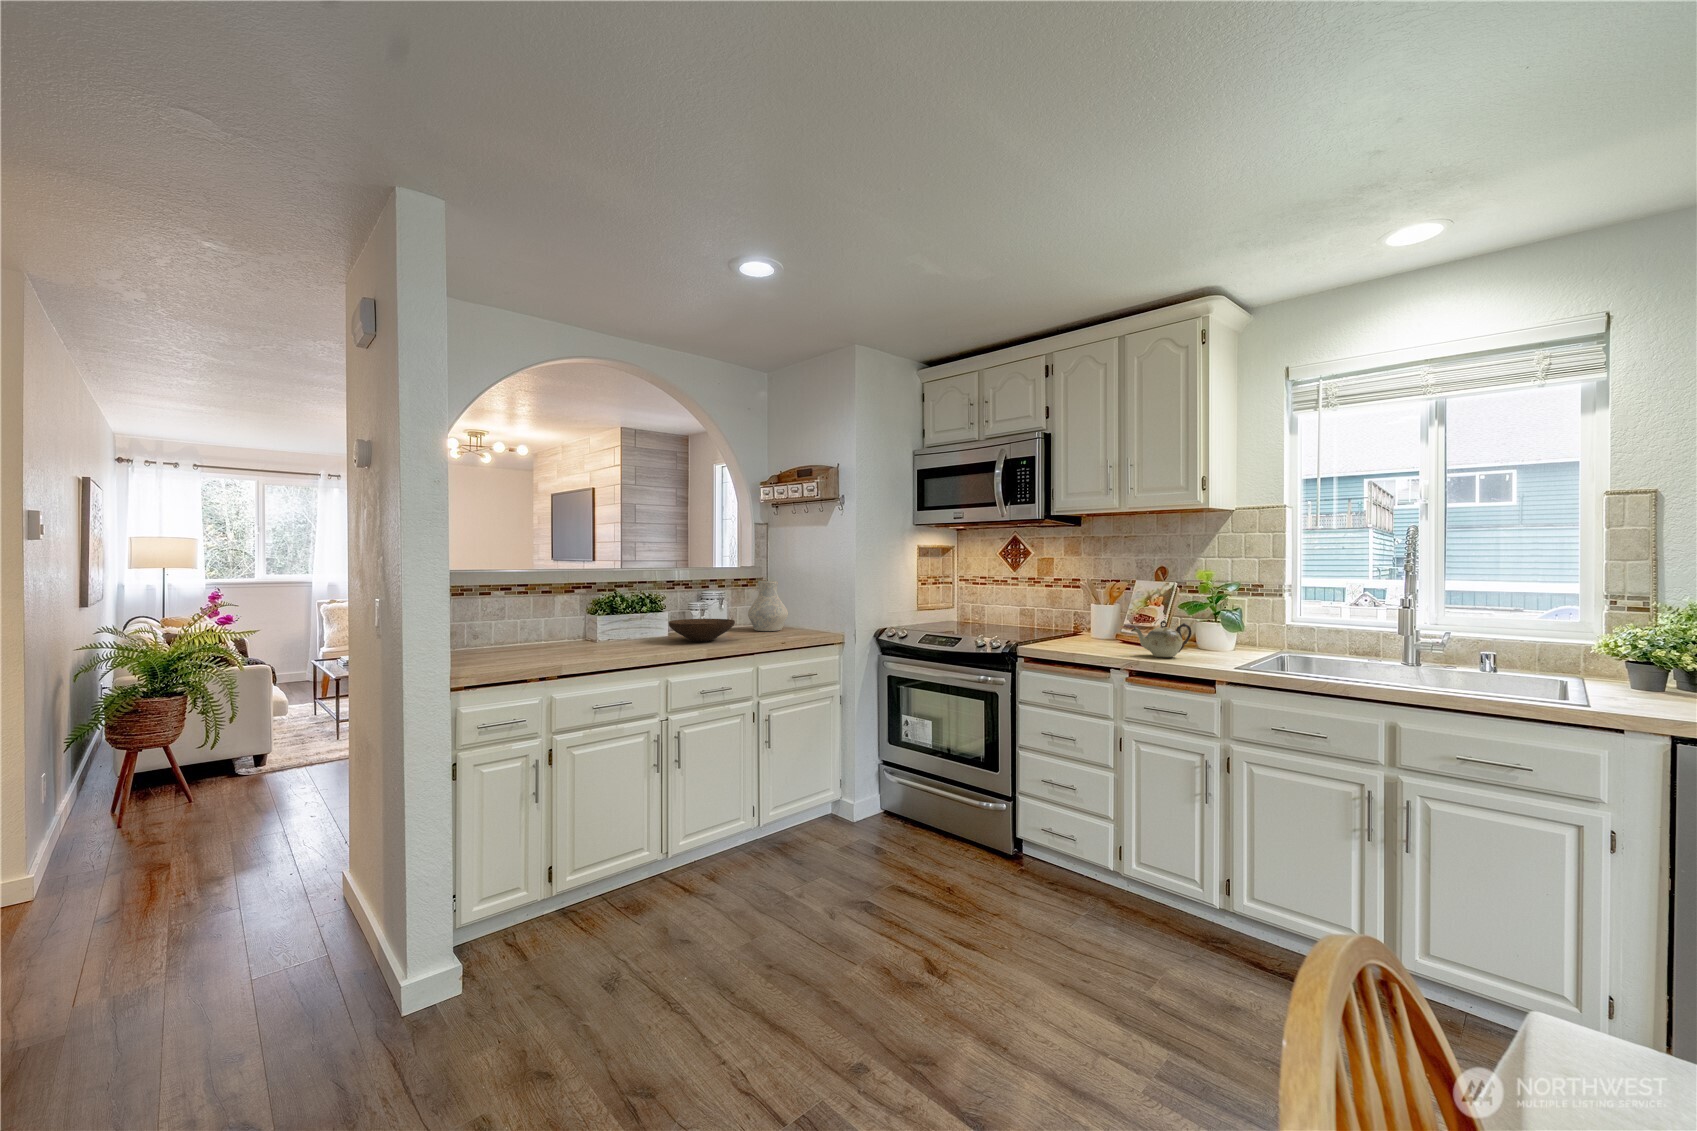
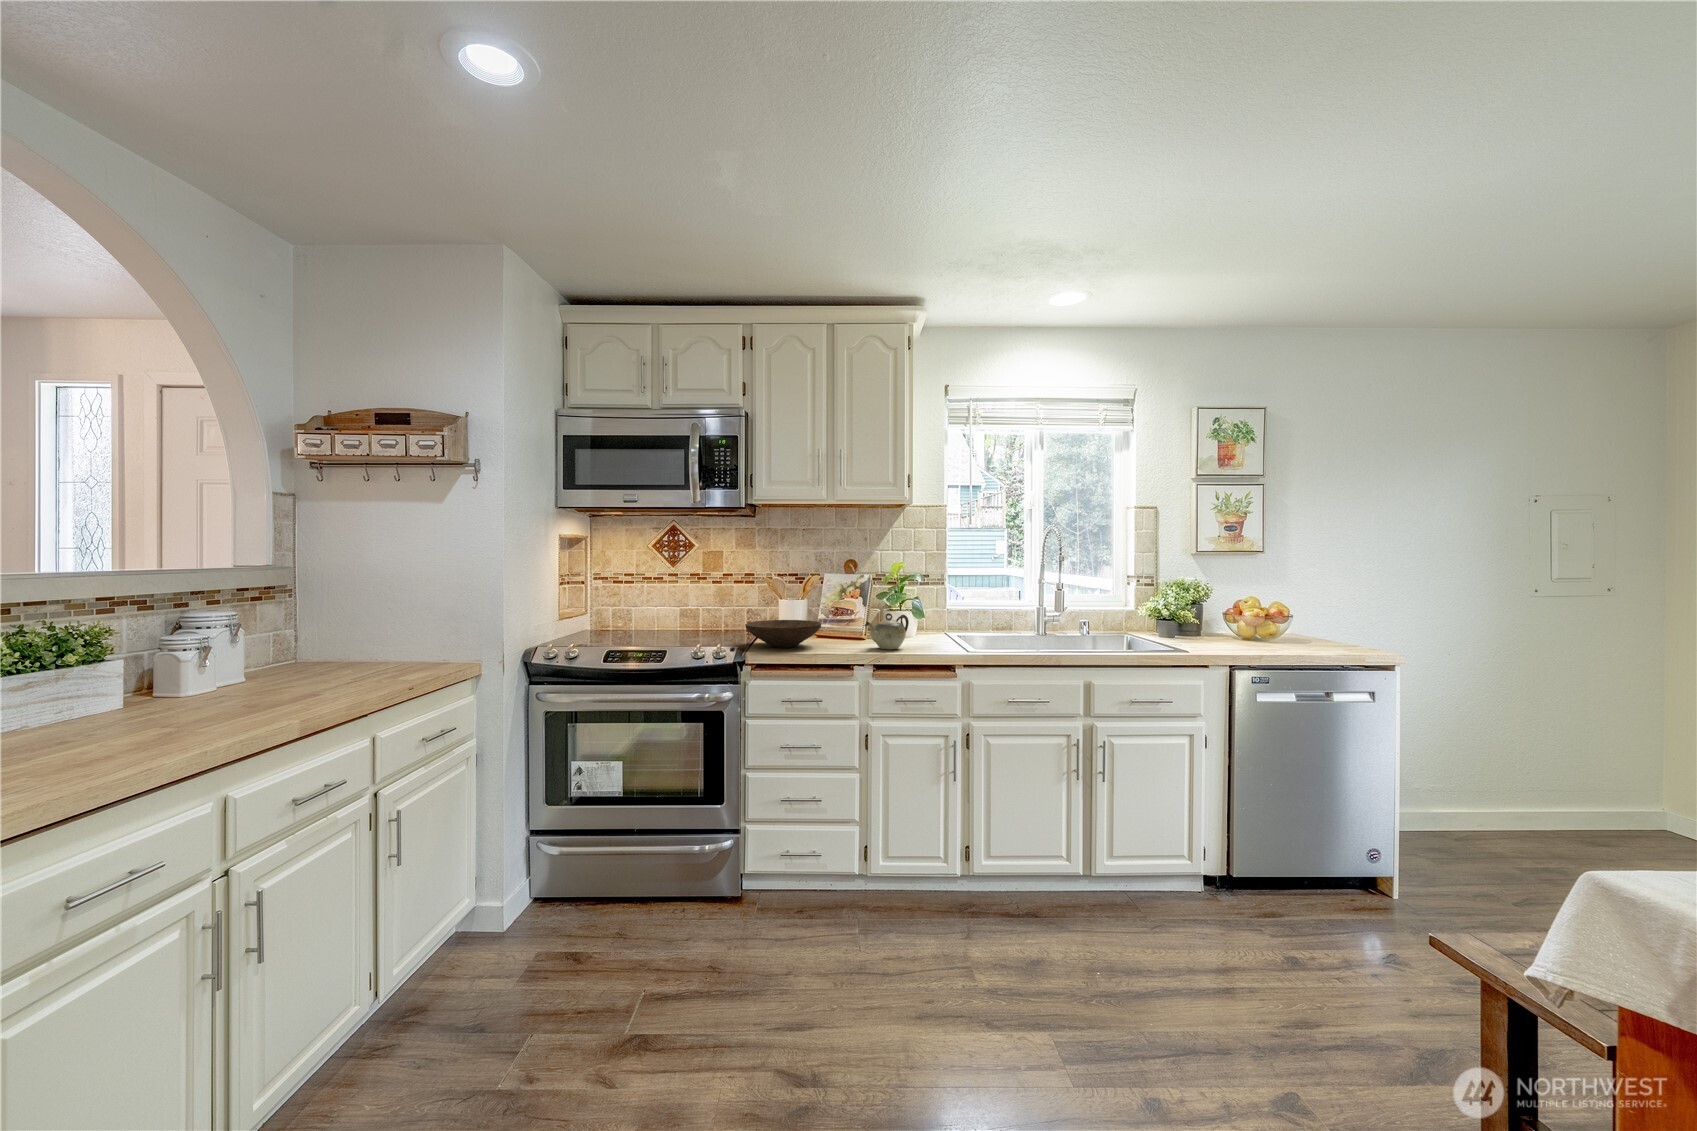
vase: present [748,581,788,631] -> none [290,589,370,671]
wooden bowl: present [669,619,735,642] -> present [745,620,821,648]

